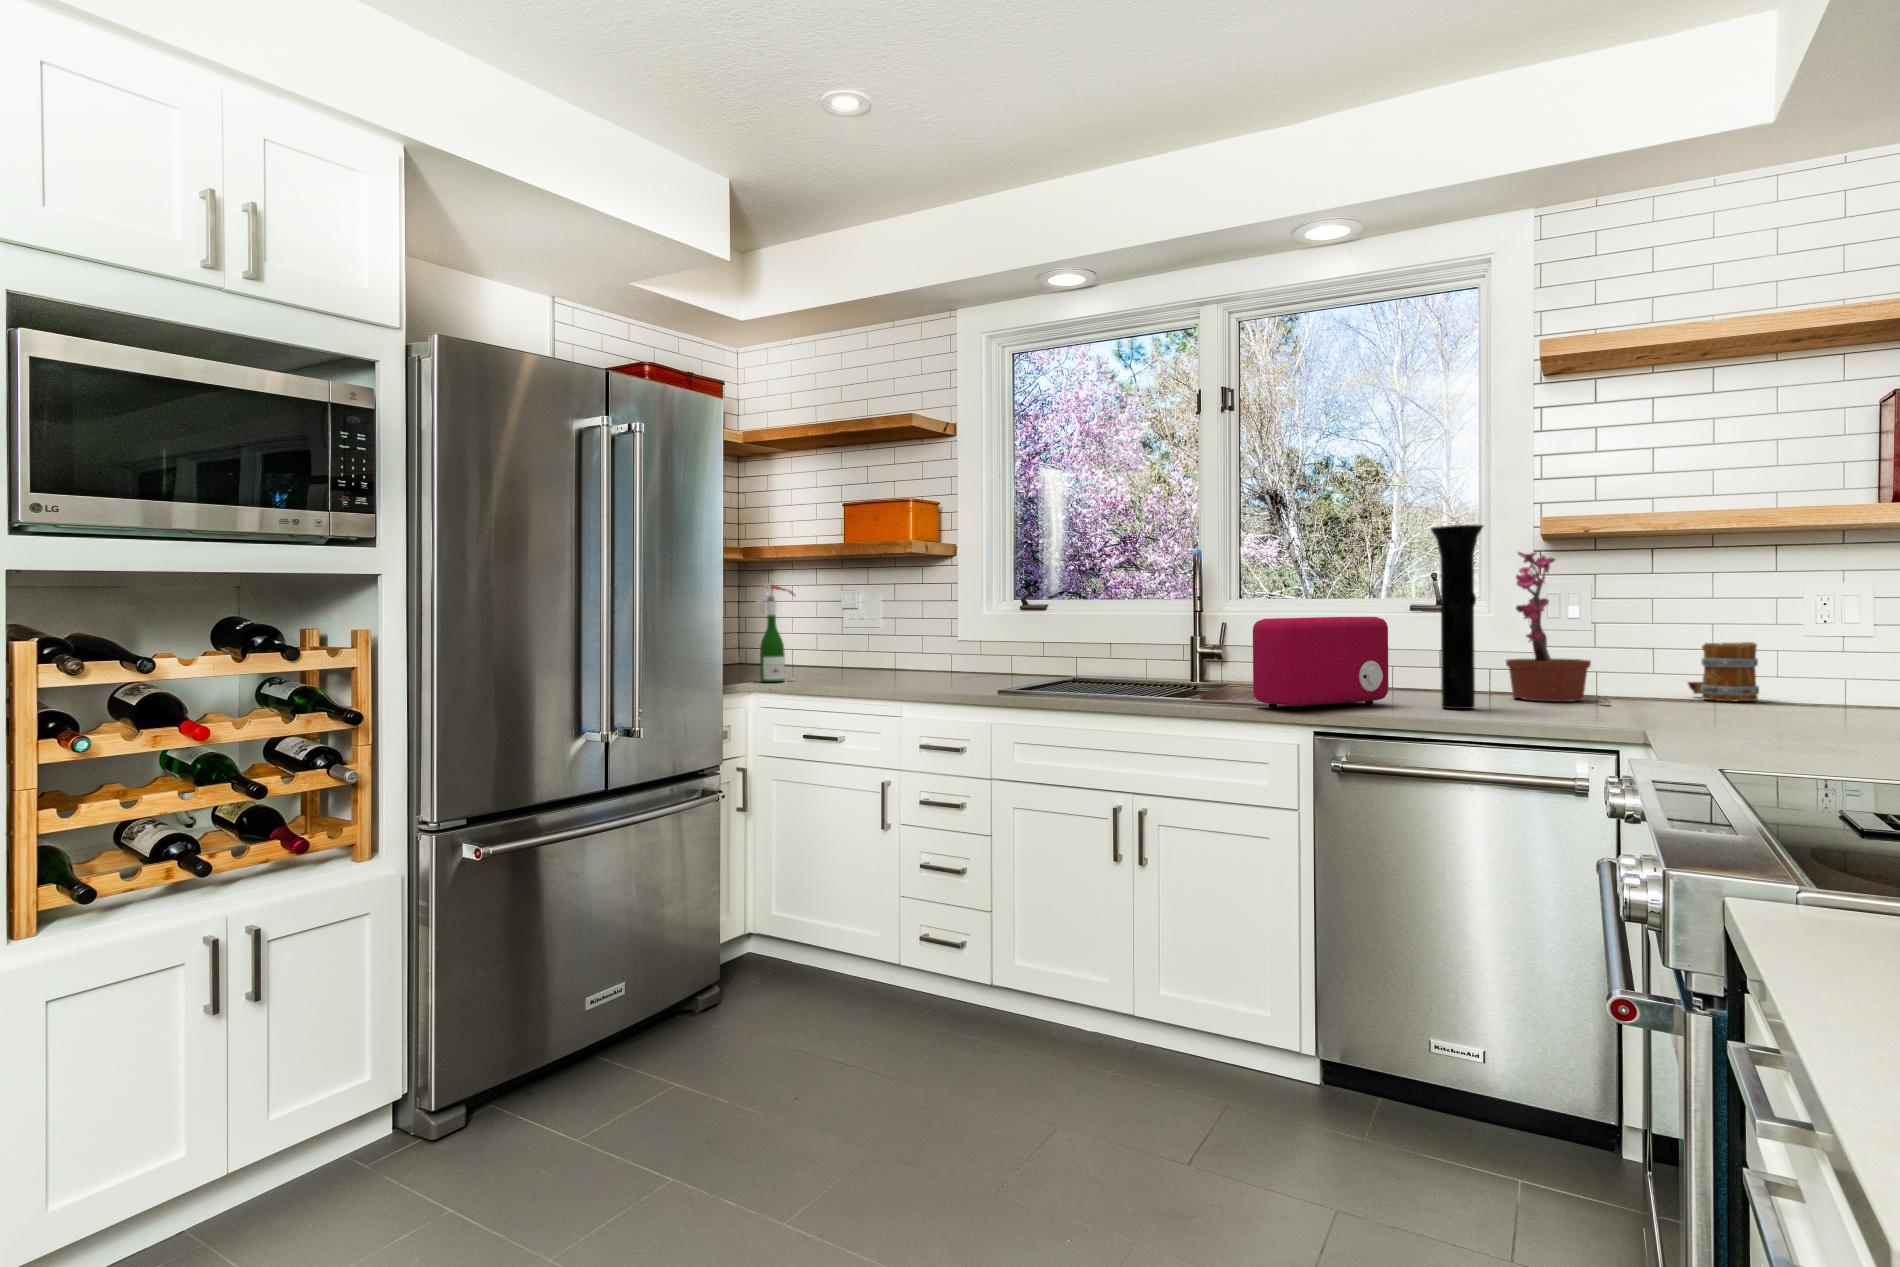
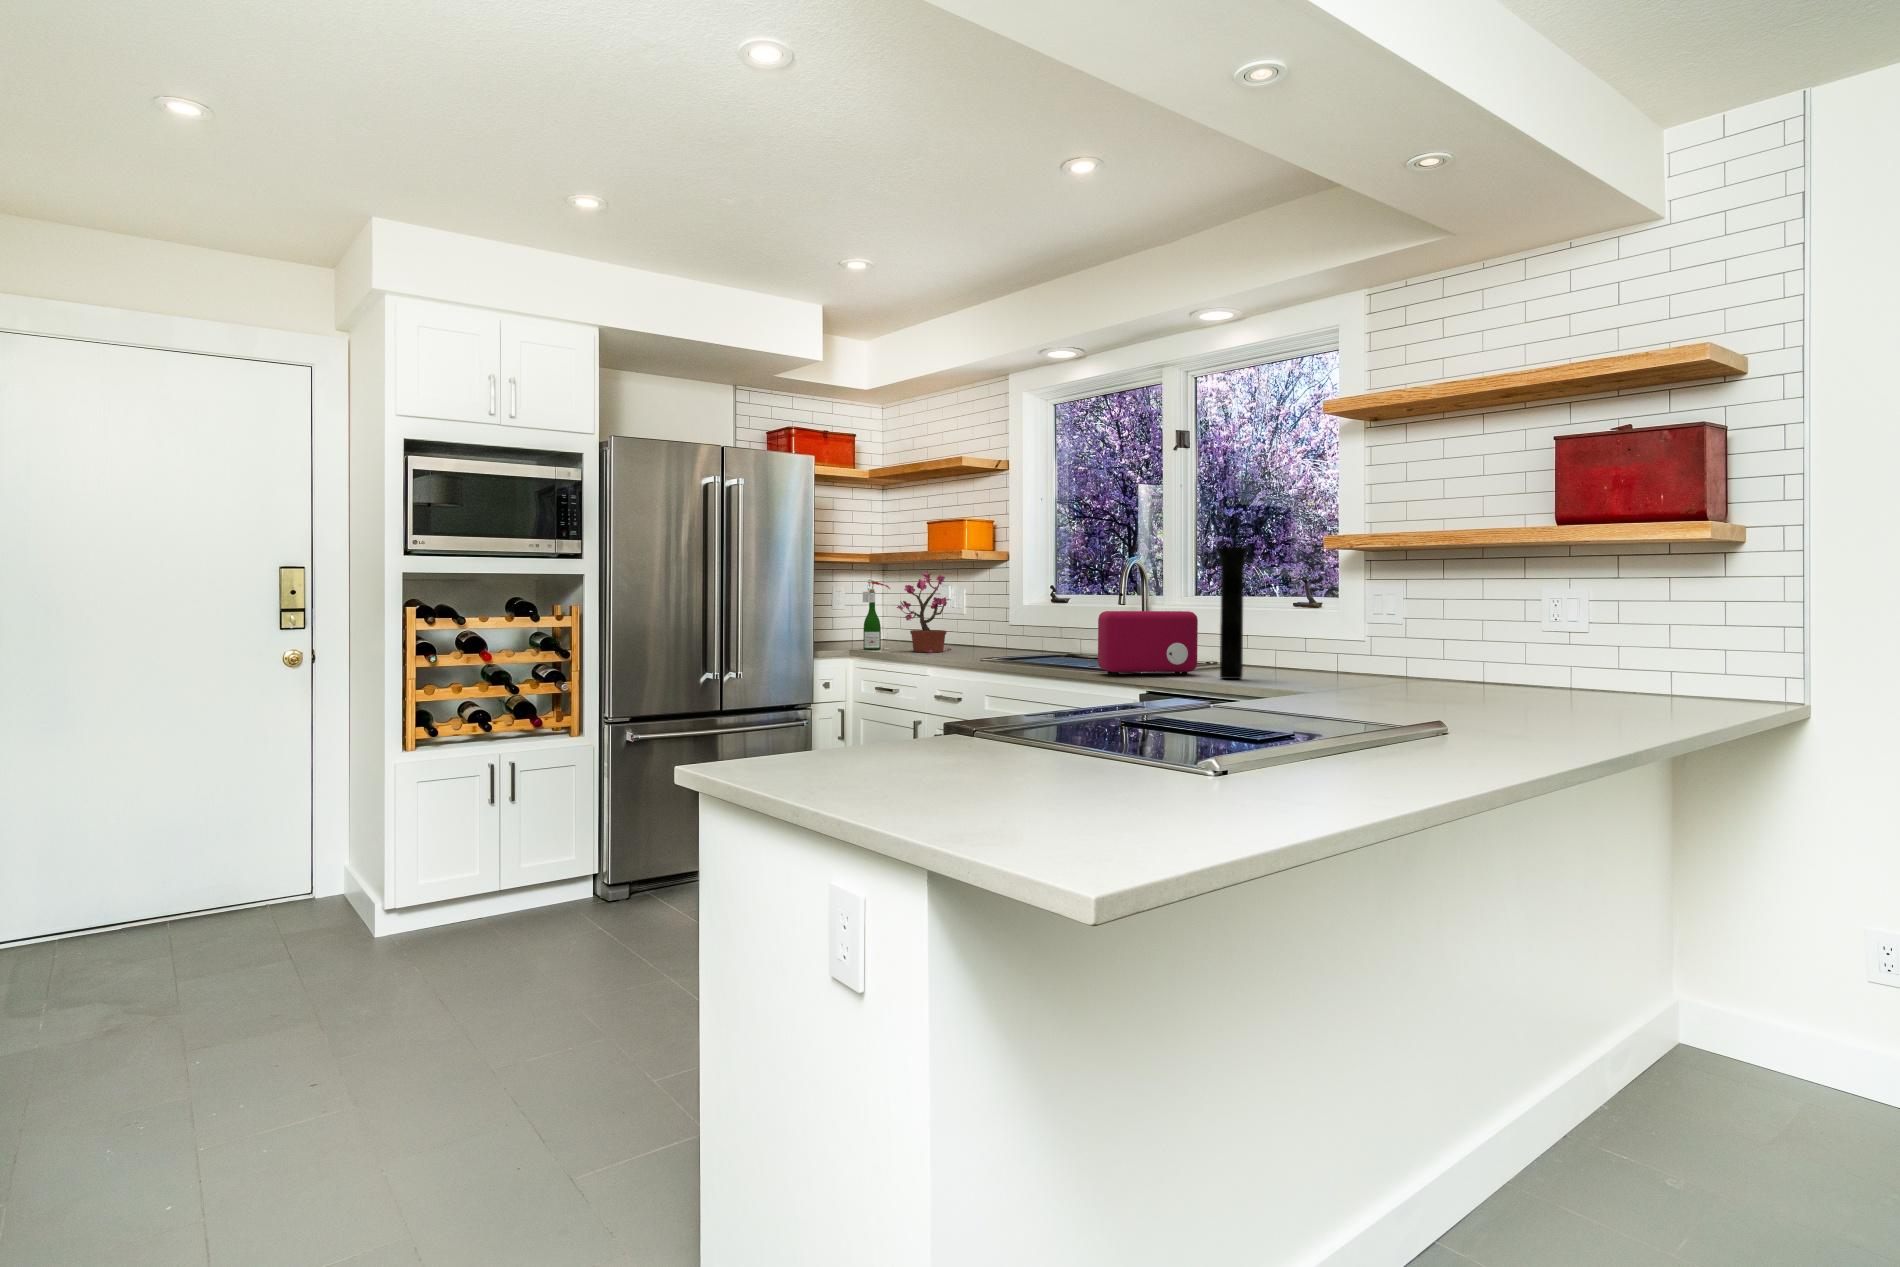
potted plant: present [1506,552,1601,702] -> present [897,573,952,653]
mug: present [1688,642,1759,701] -> none [1441,630,1485,684]

